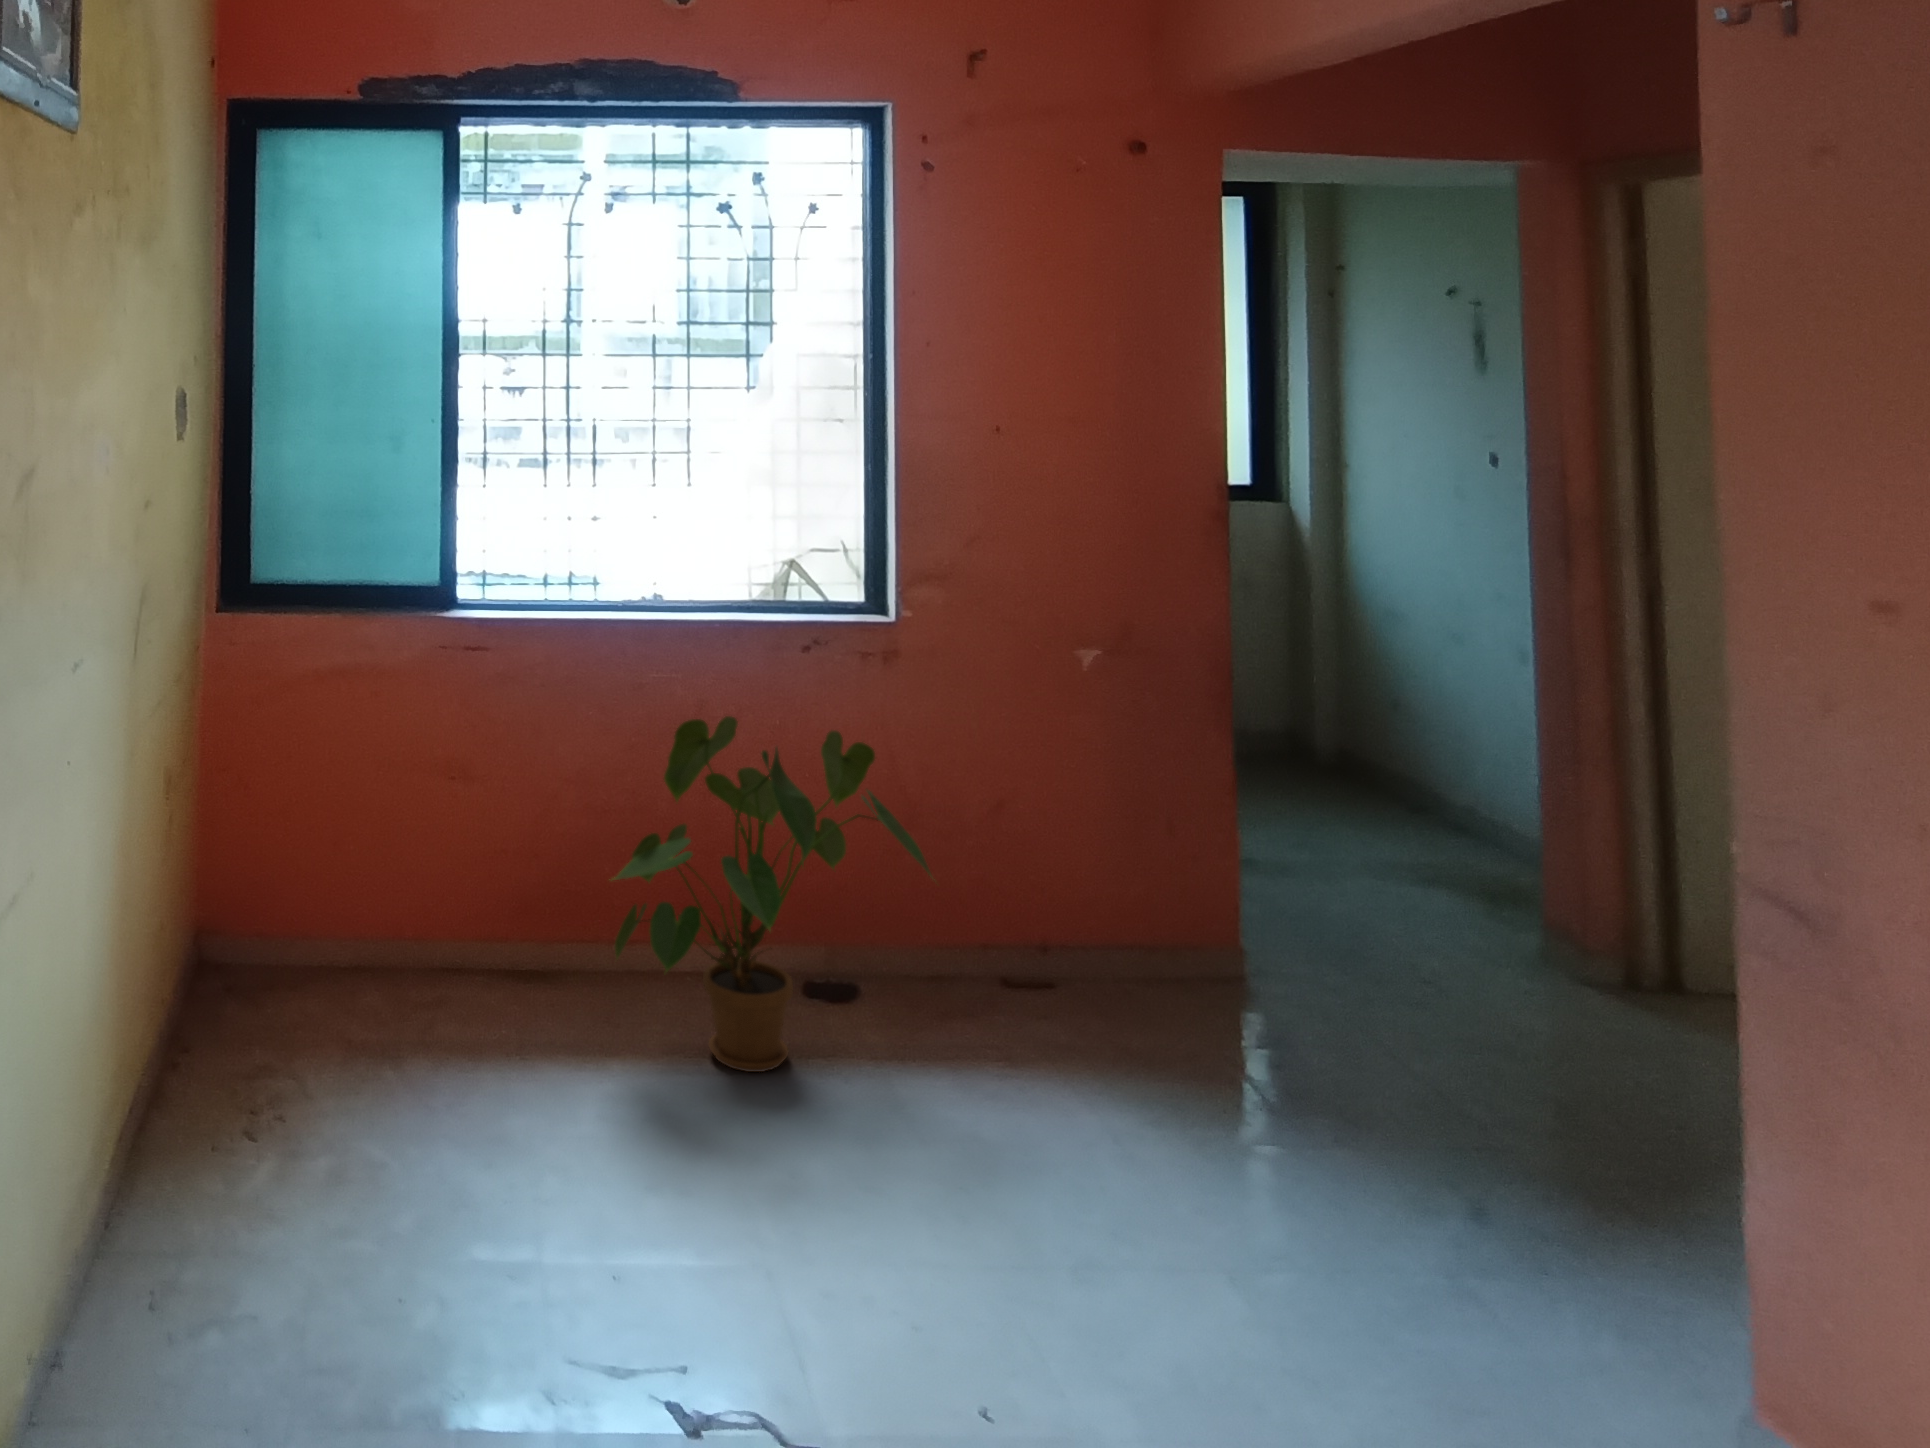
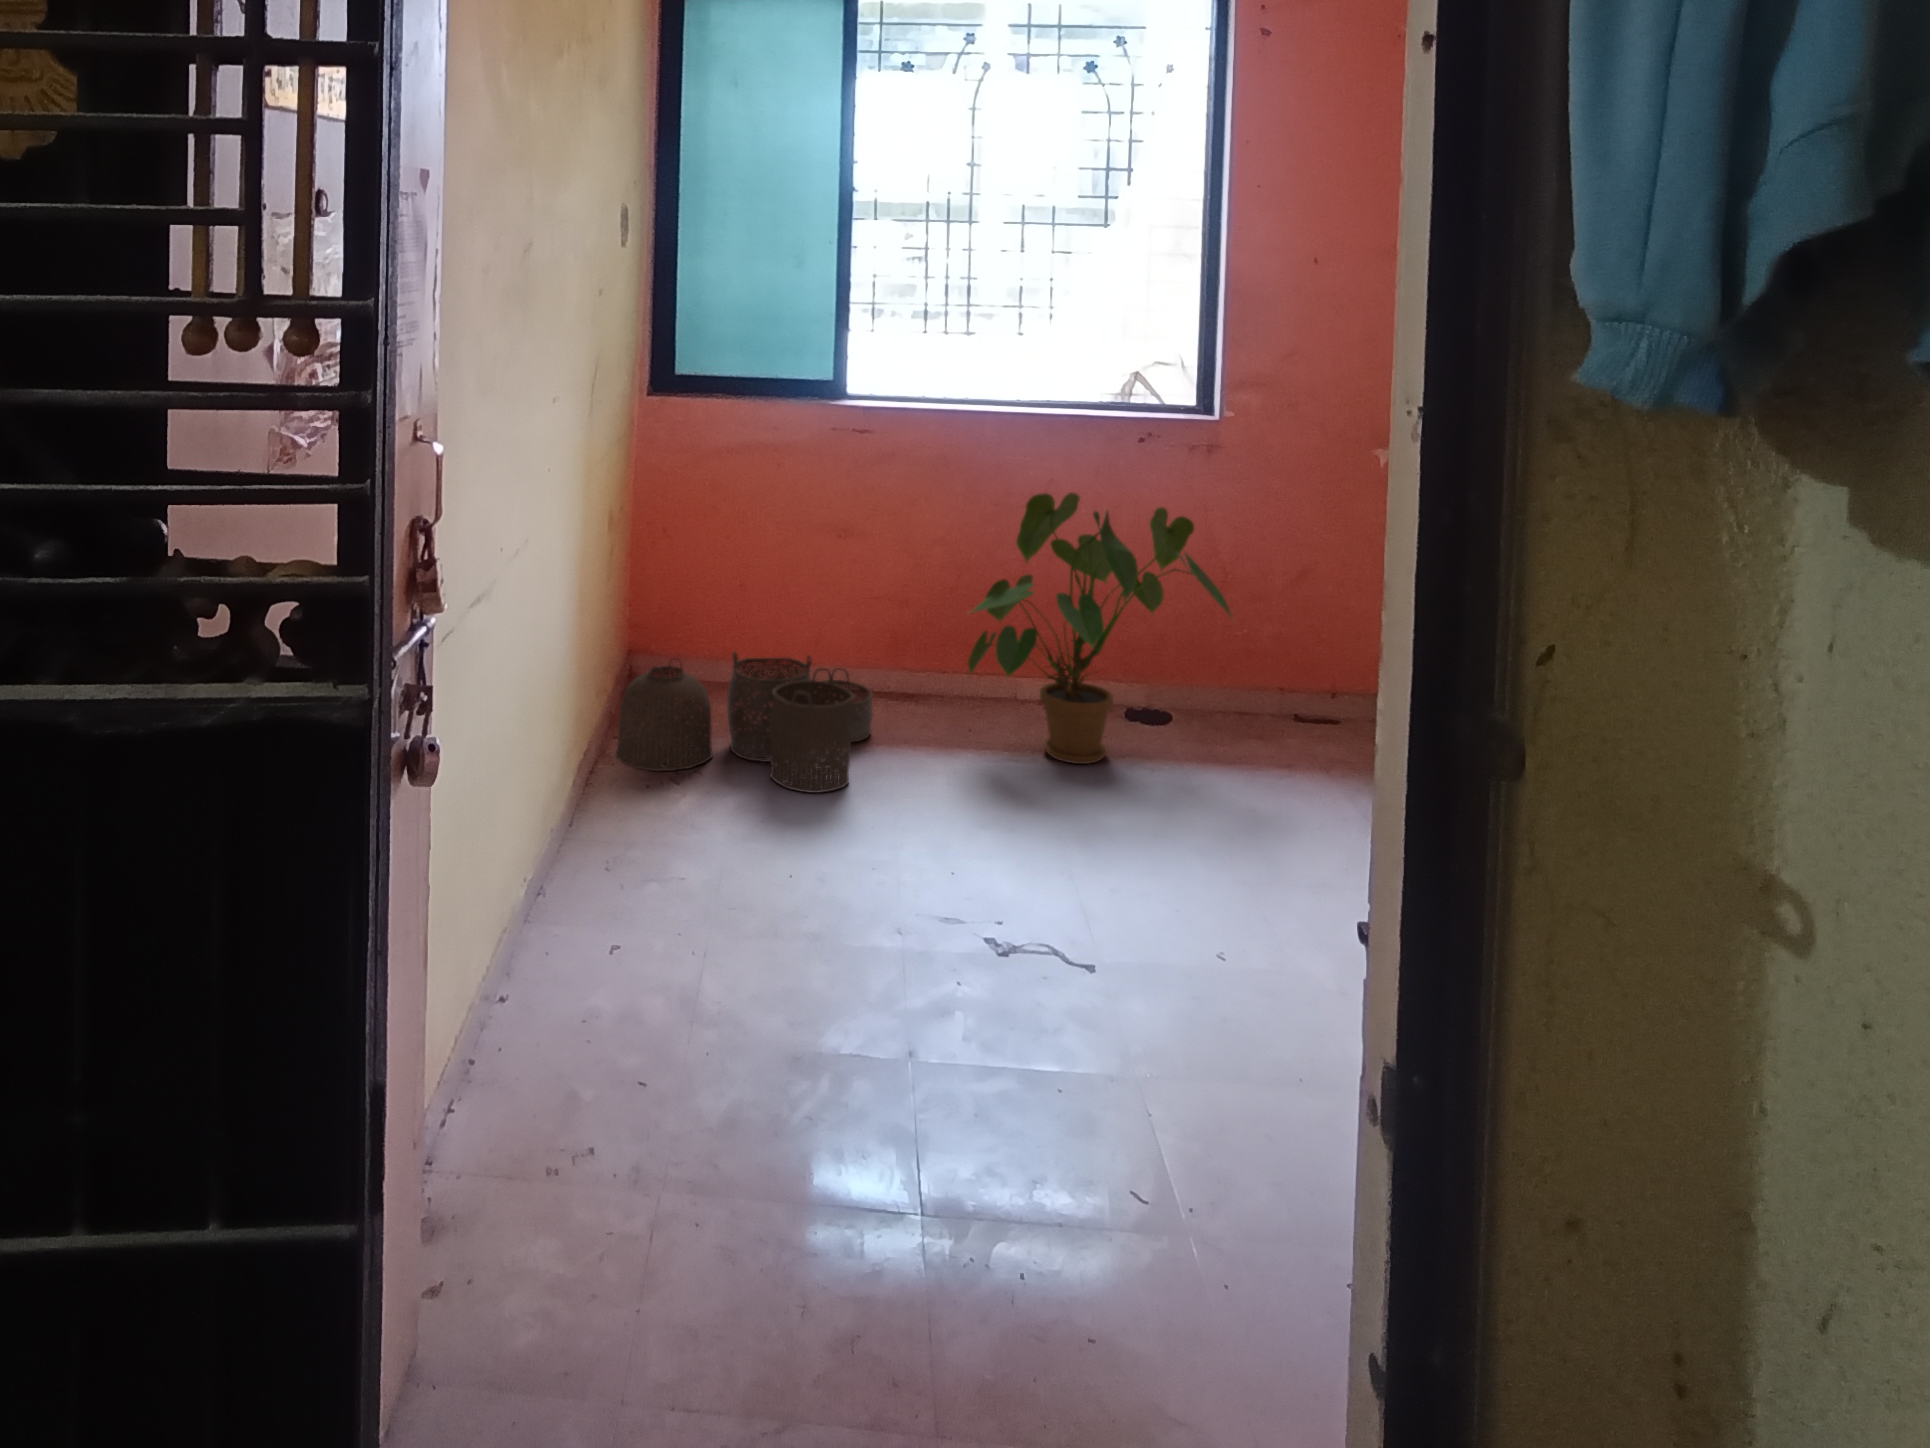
woven basket: none [173,946,498,1146] -> present [615,652,873,793]

